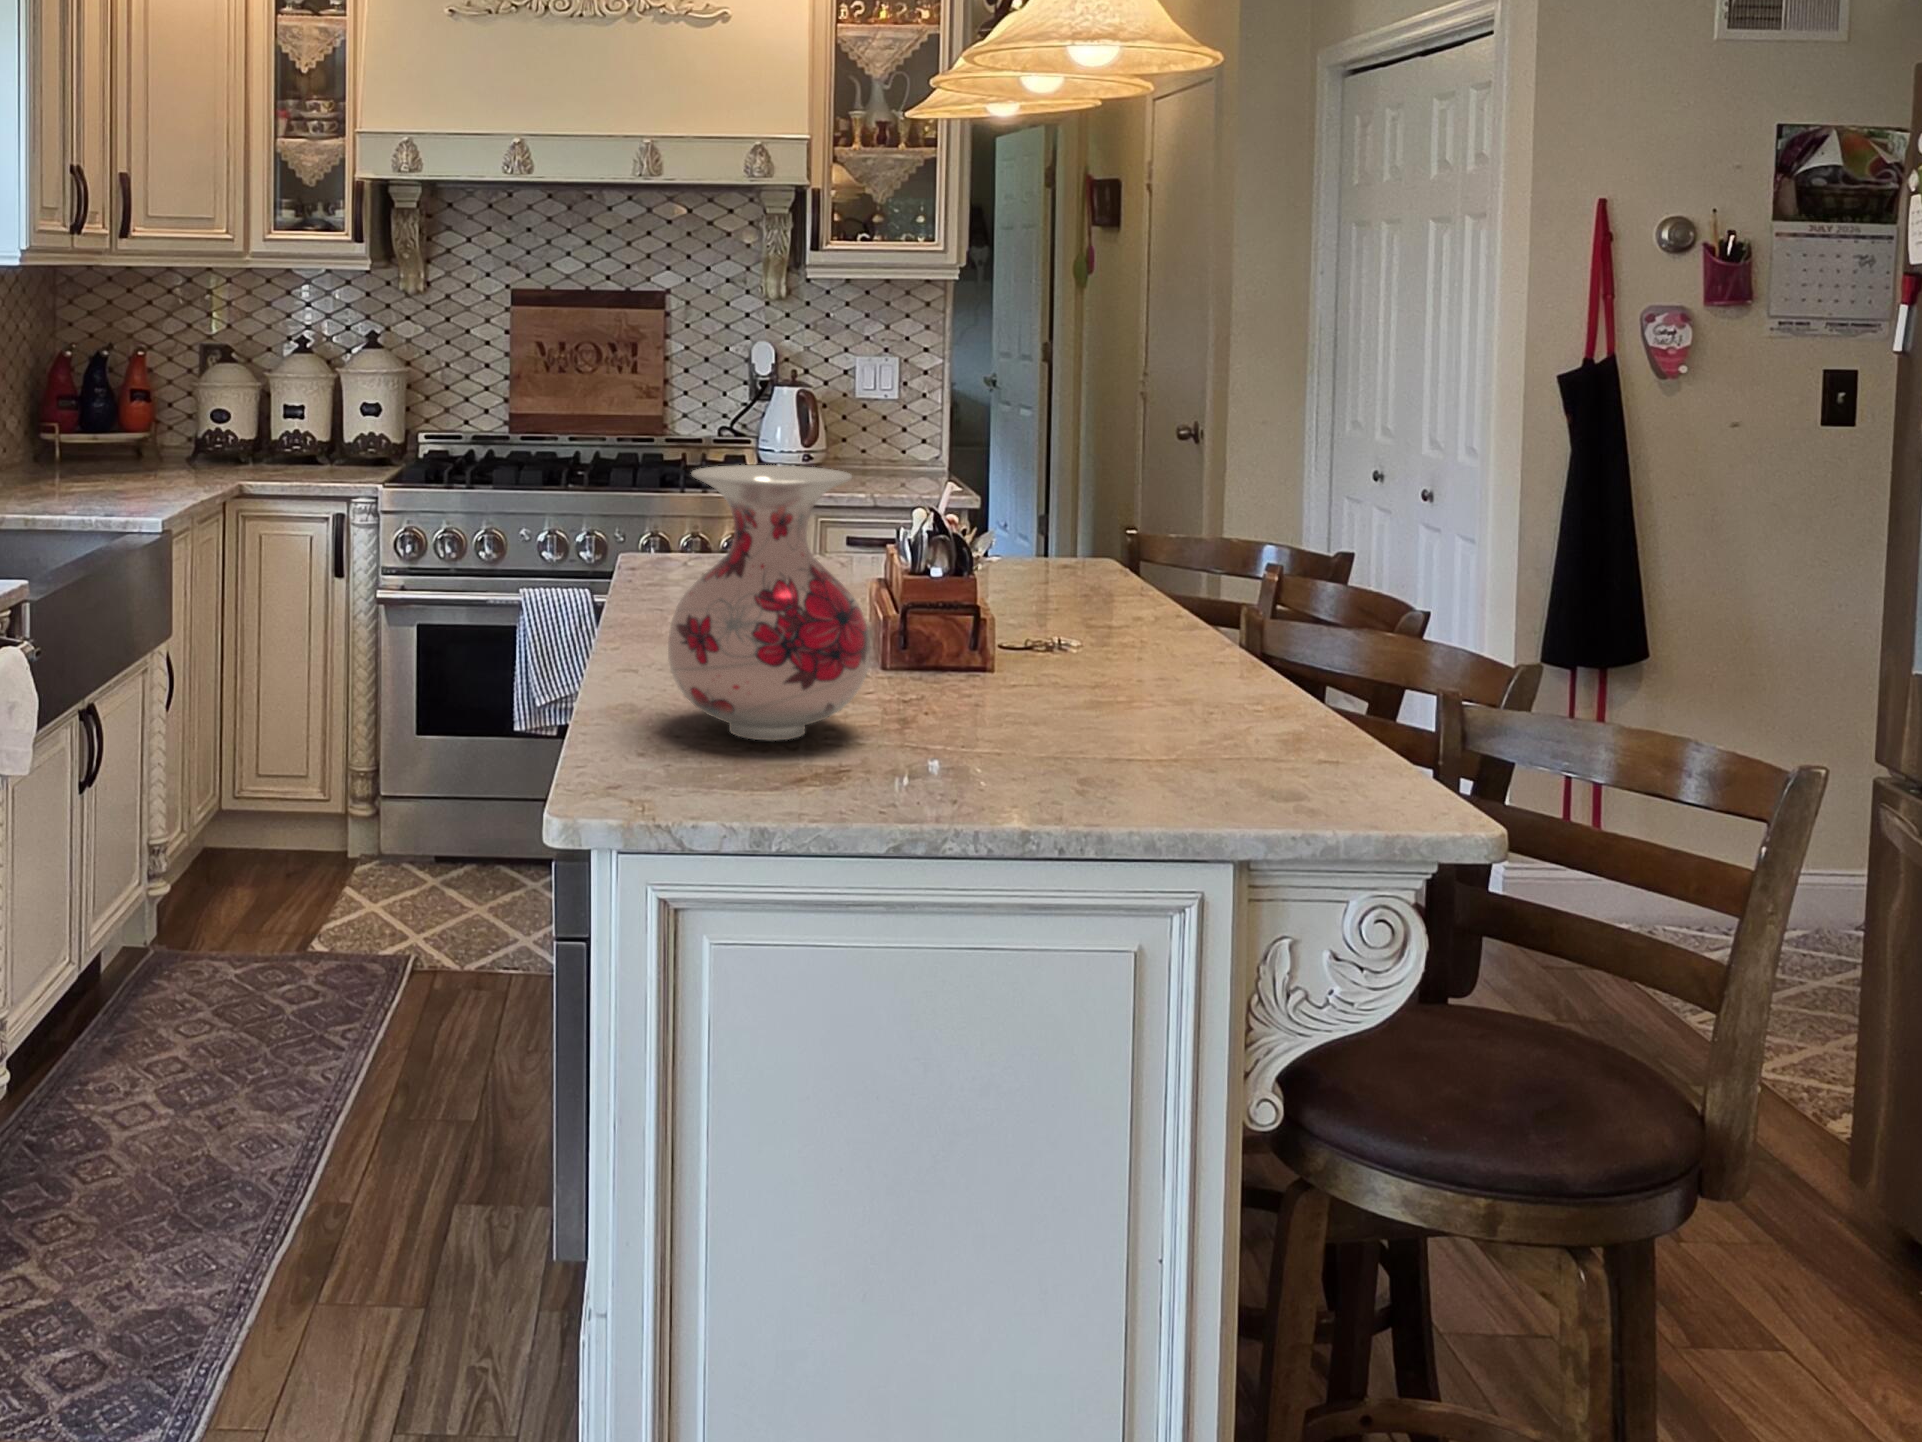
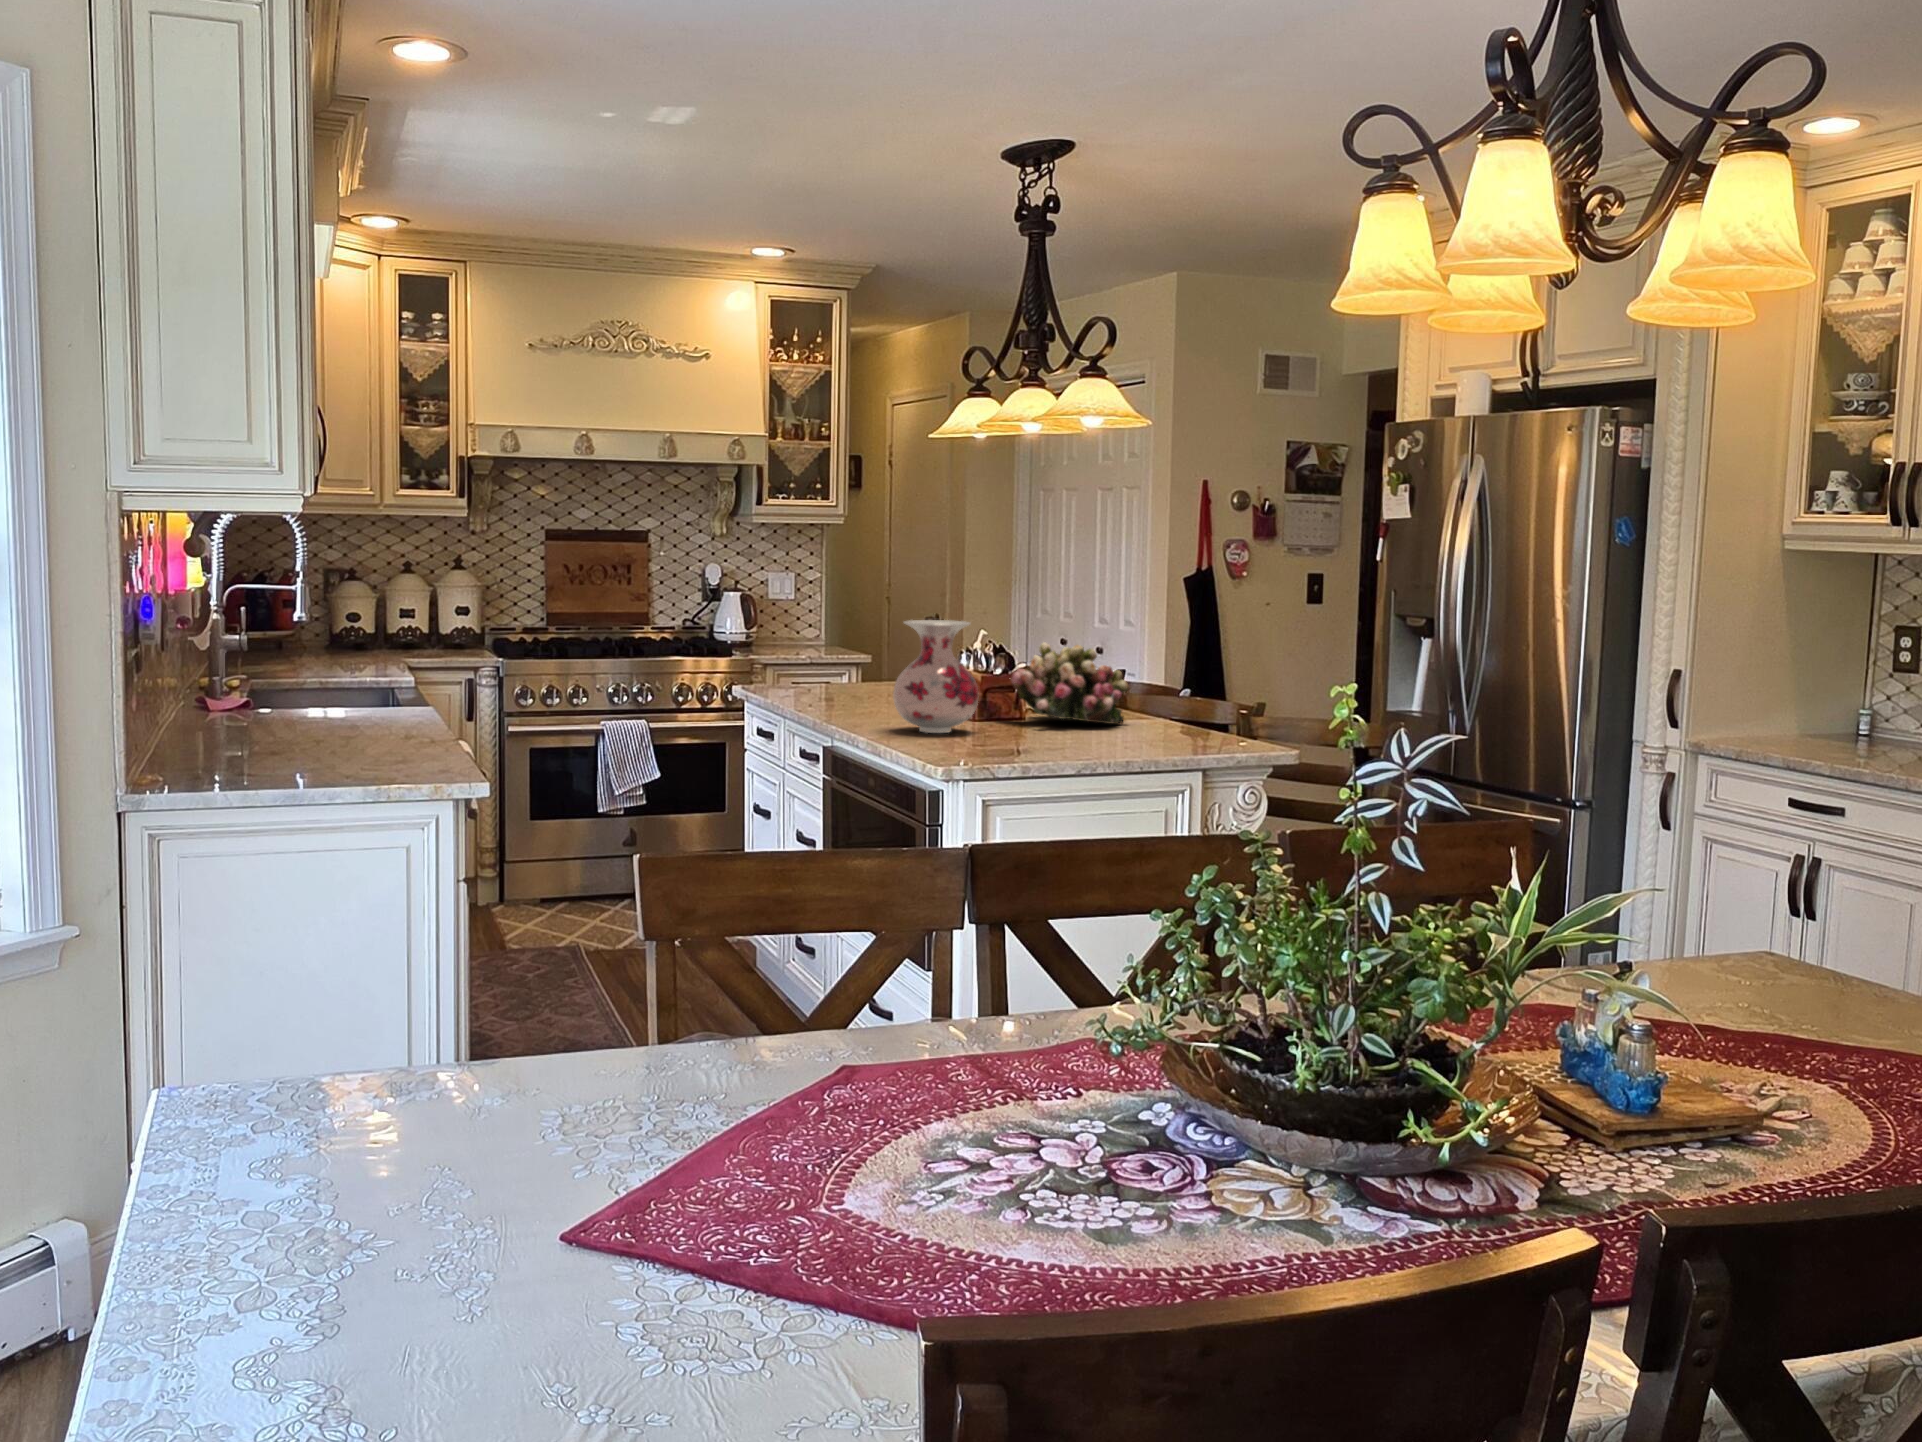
flower arrangement: none [983,520,1295,729] -> present [1011,642,1129,724]

